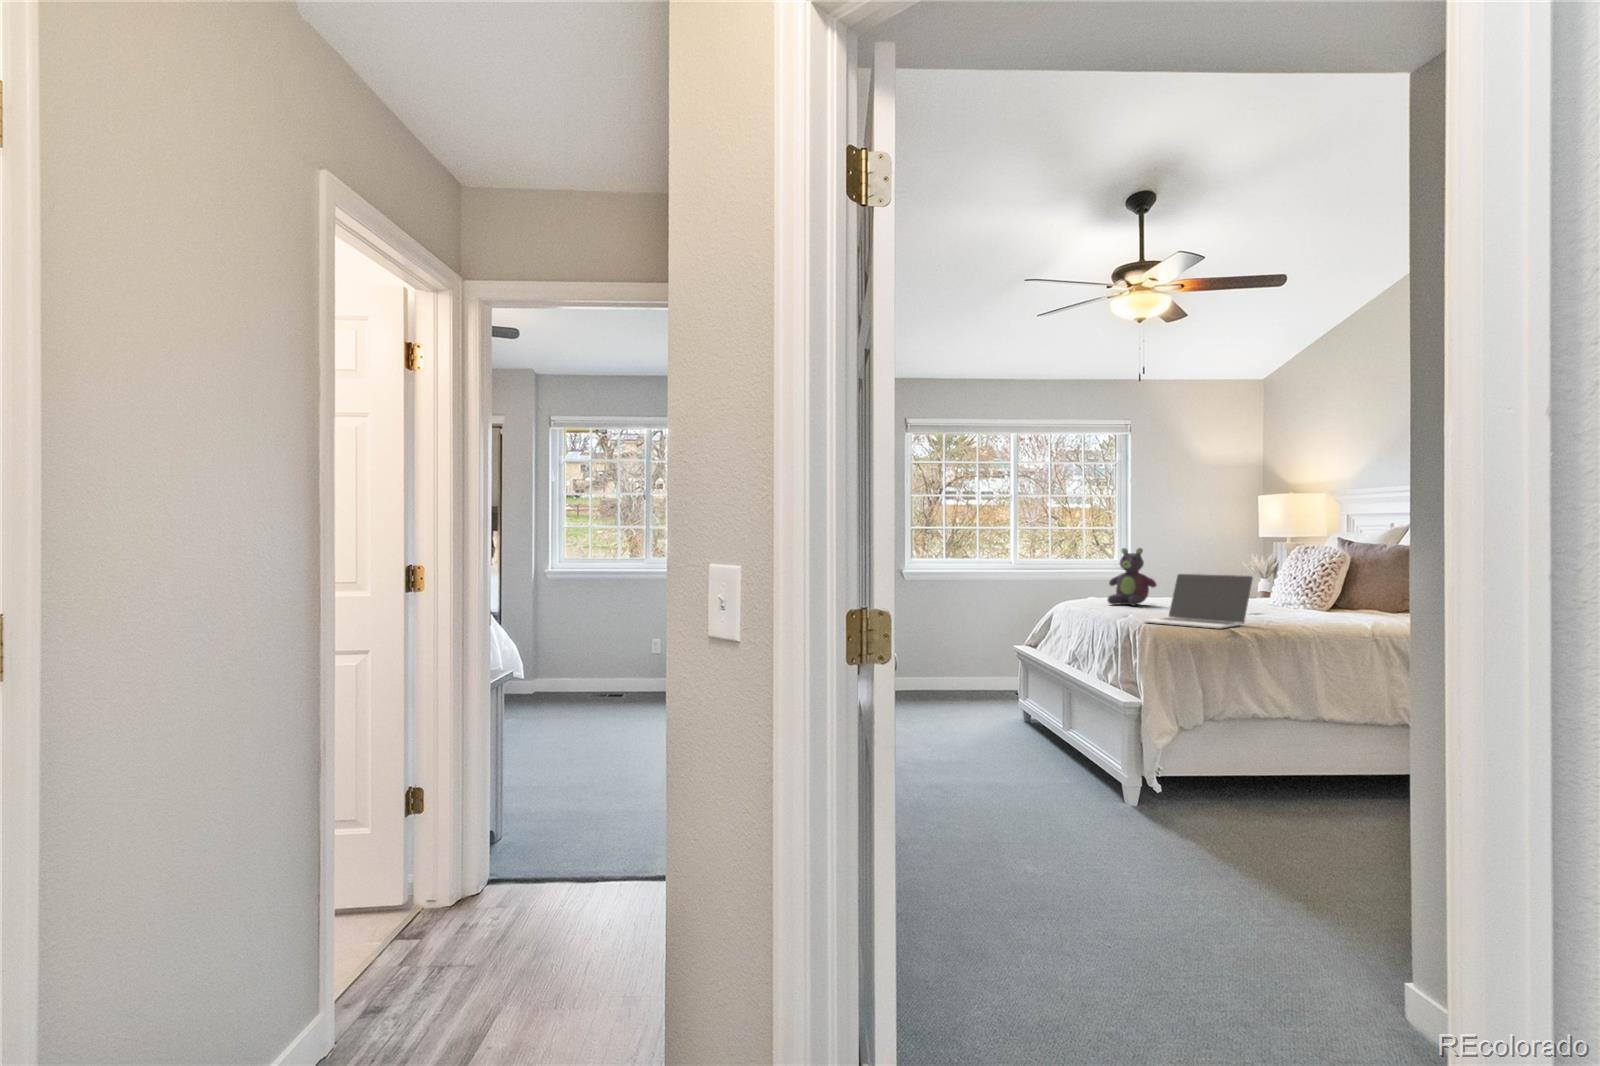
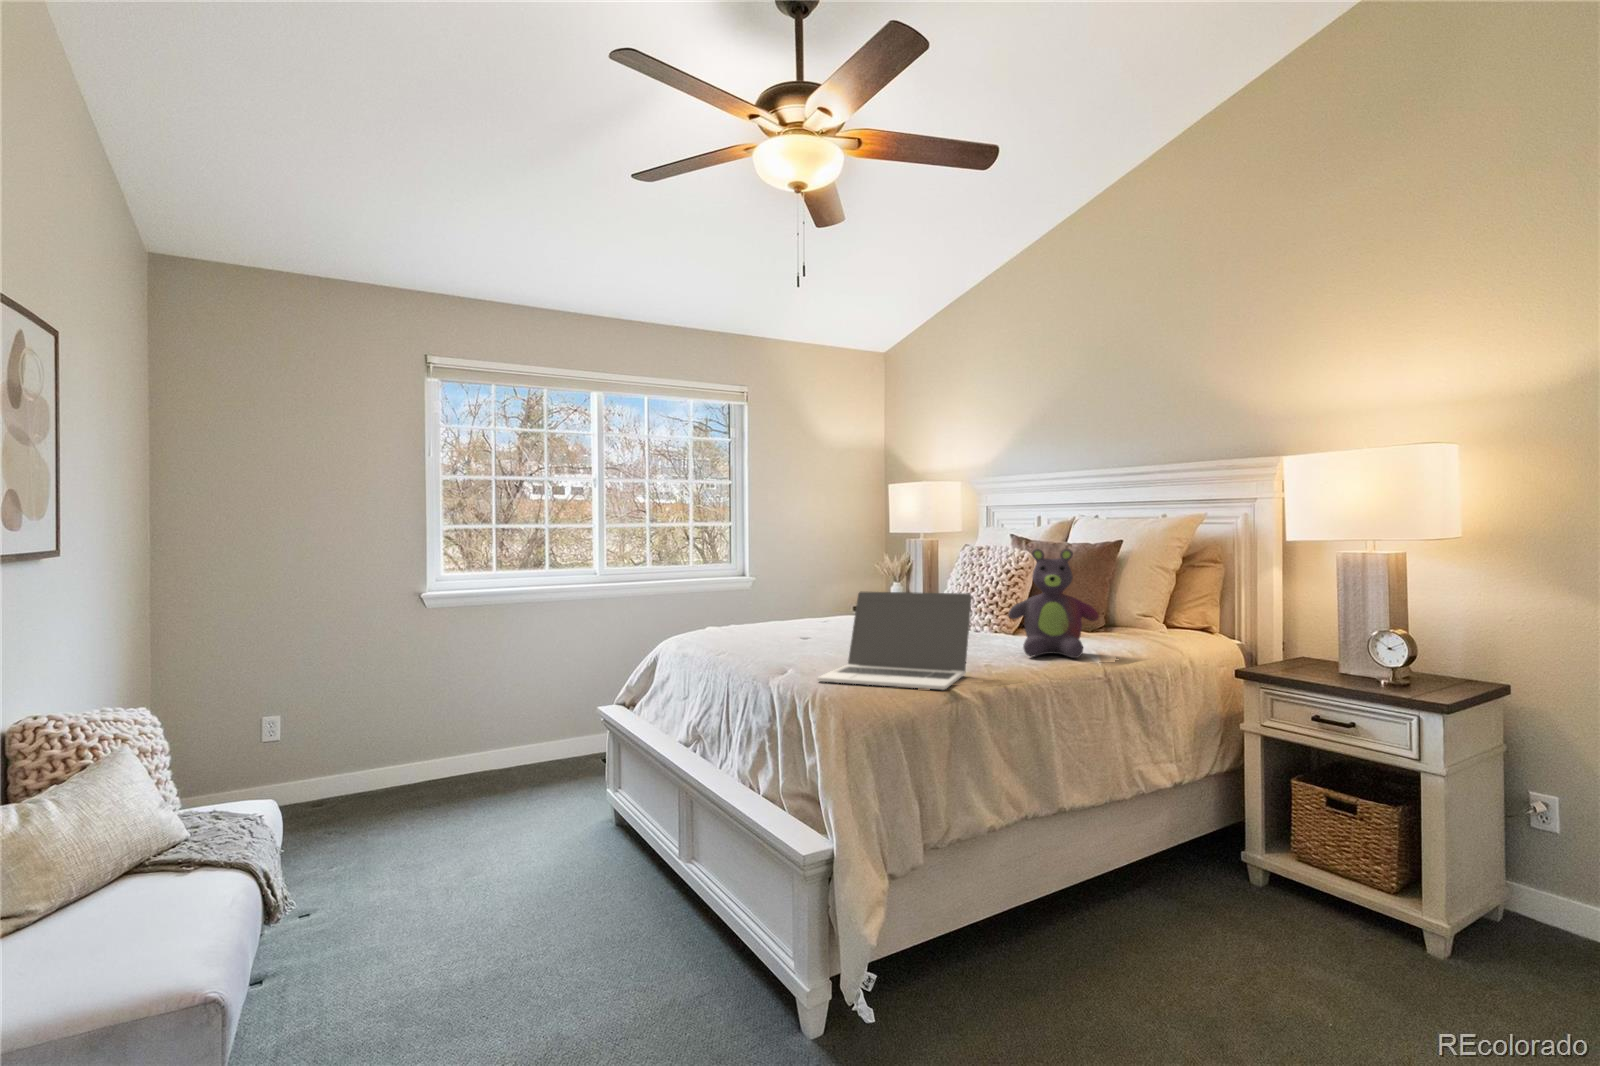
stuffed bear: present [1108,548,1156,606] -> present [1008,549,1099,658]

